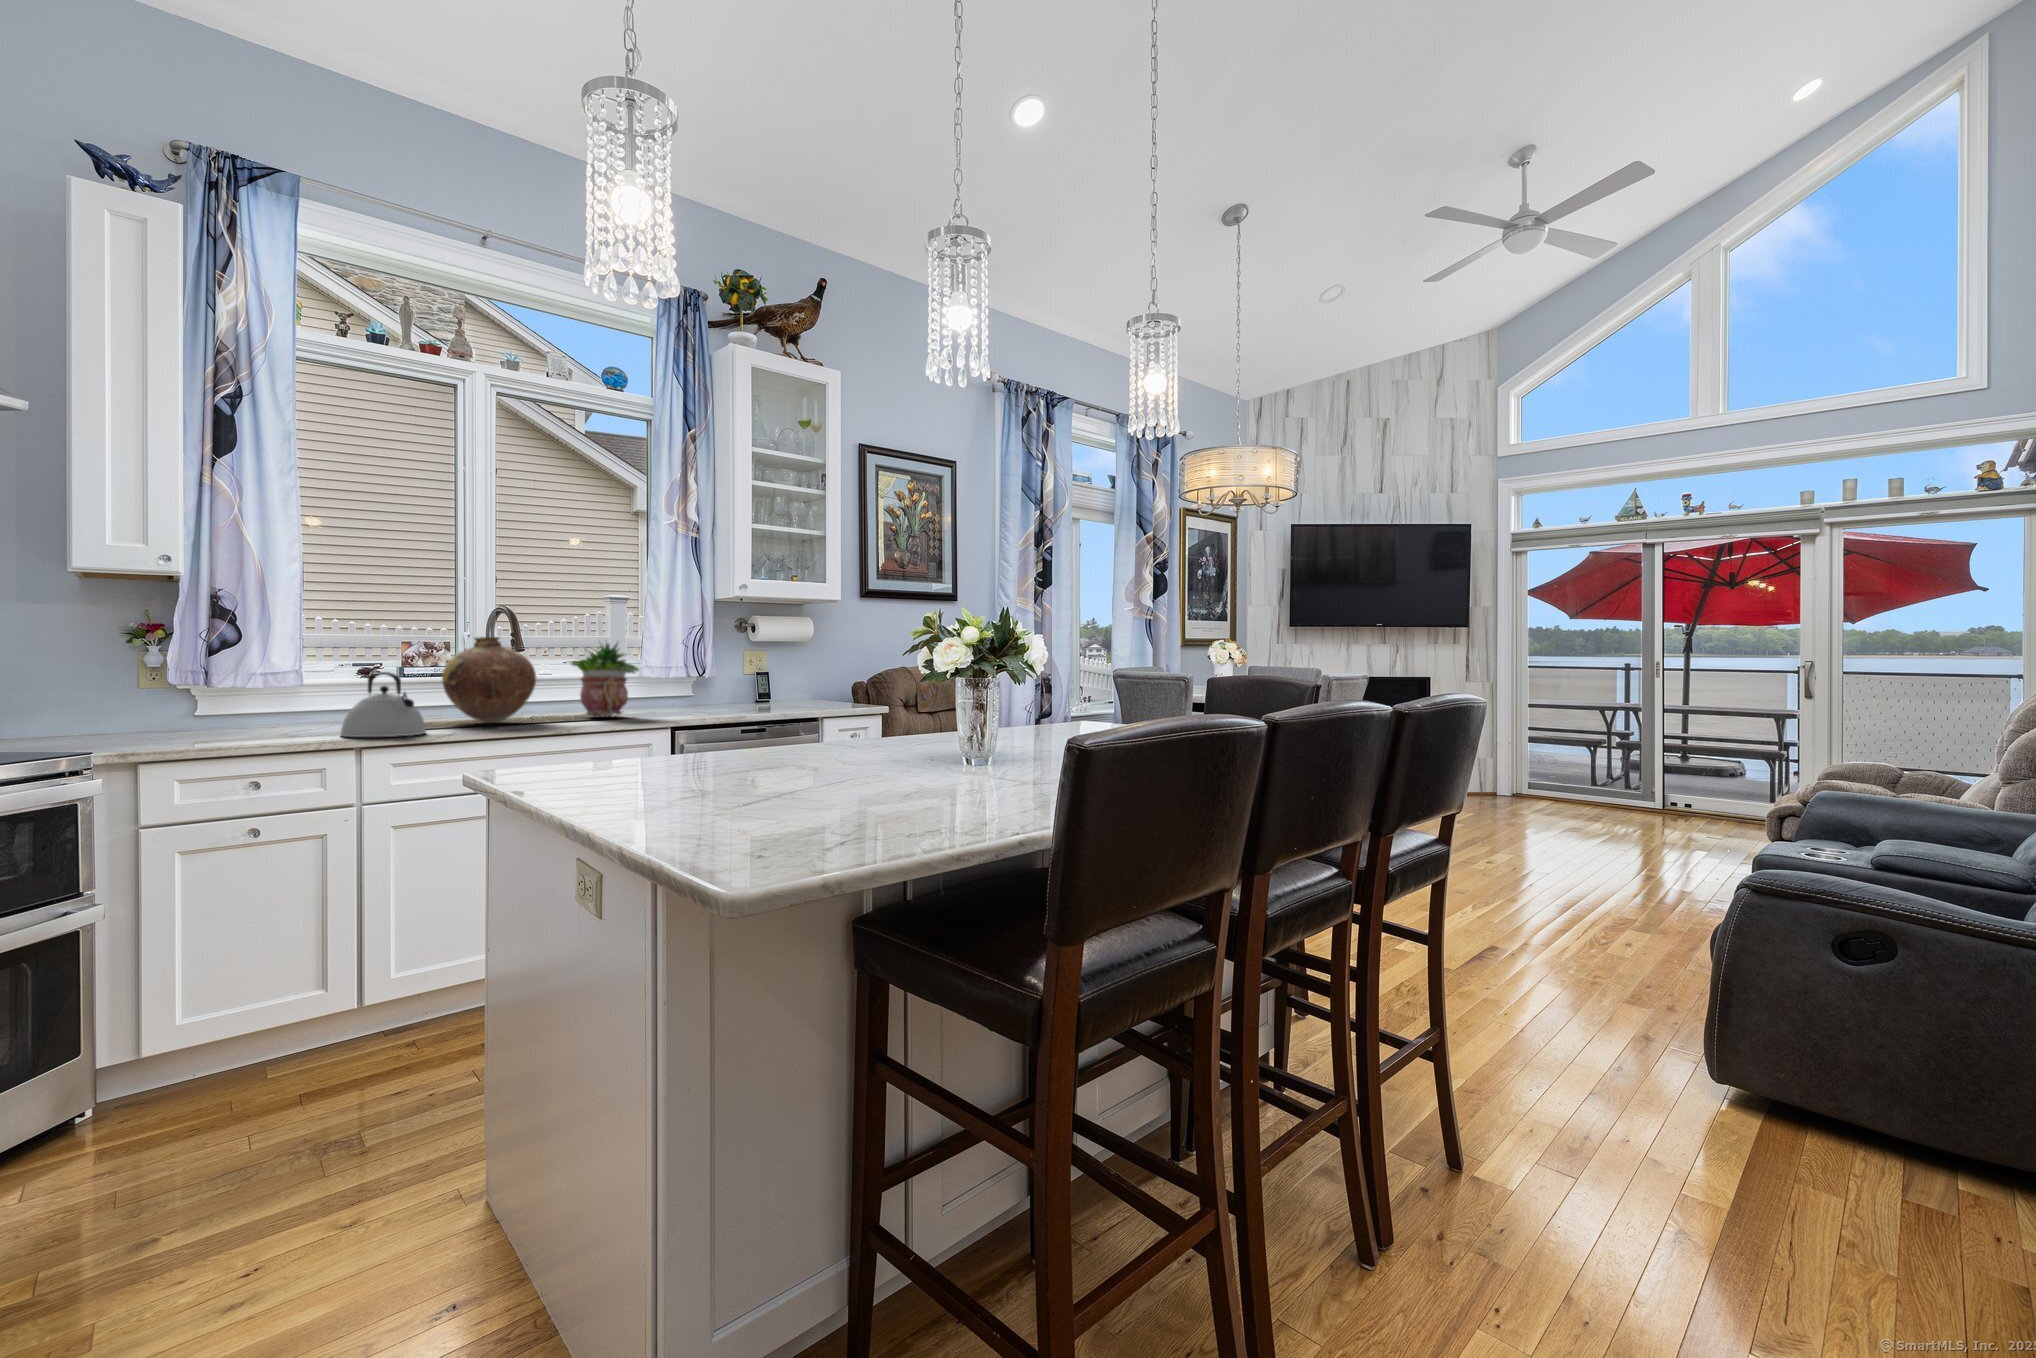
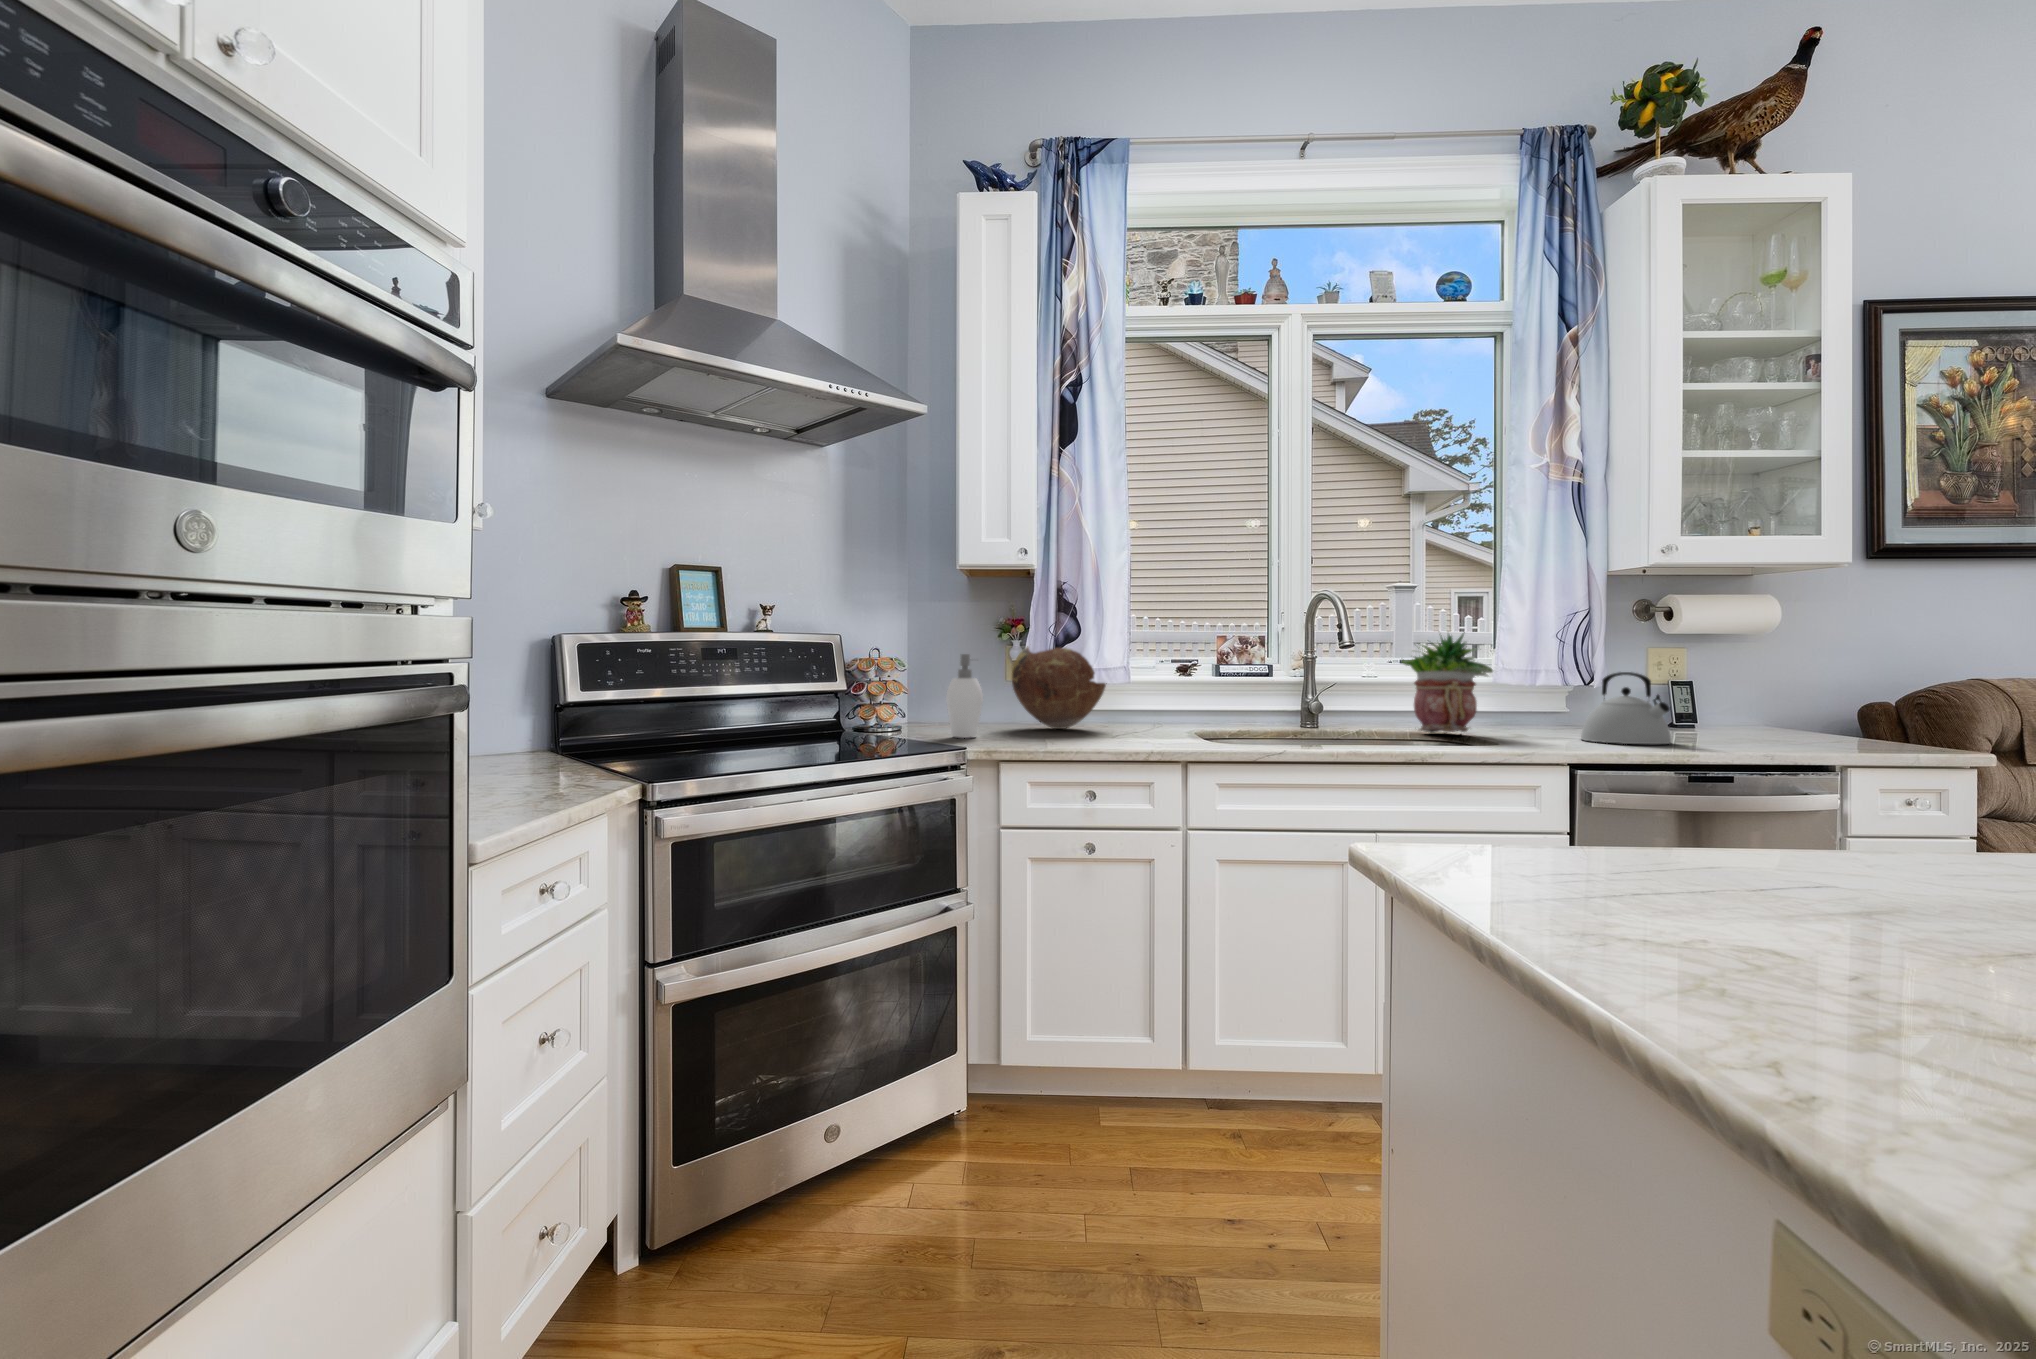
vase: present [442,637,536,723] -> present [1012,646,1107,729]
soap dispenser: none [60,659,115,746] -> present [946,654,983,738]
kettle: present [341,672,426,737] -> present [1581,672,1671,744]

